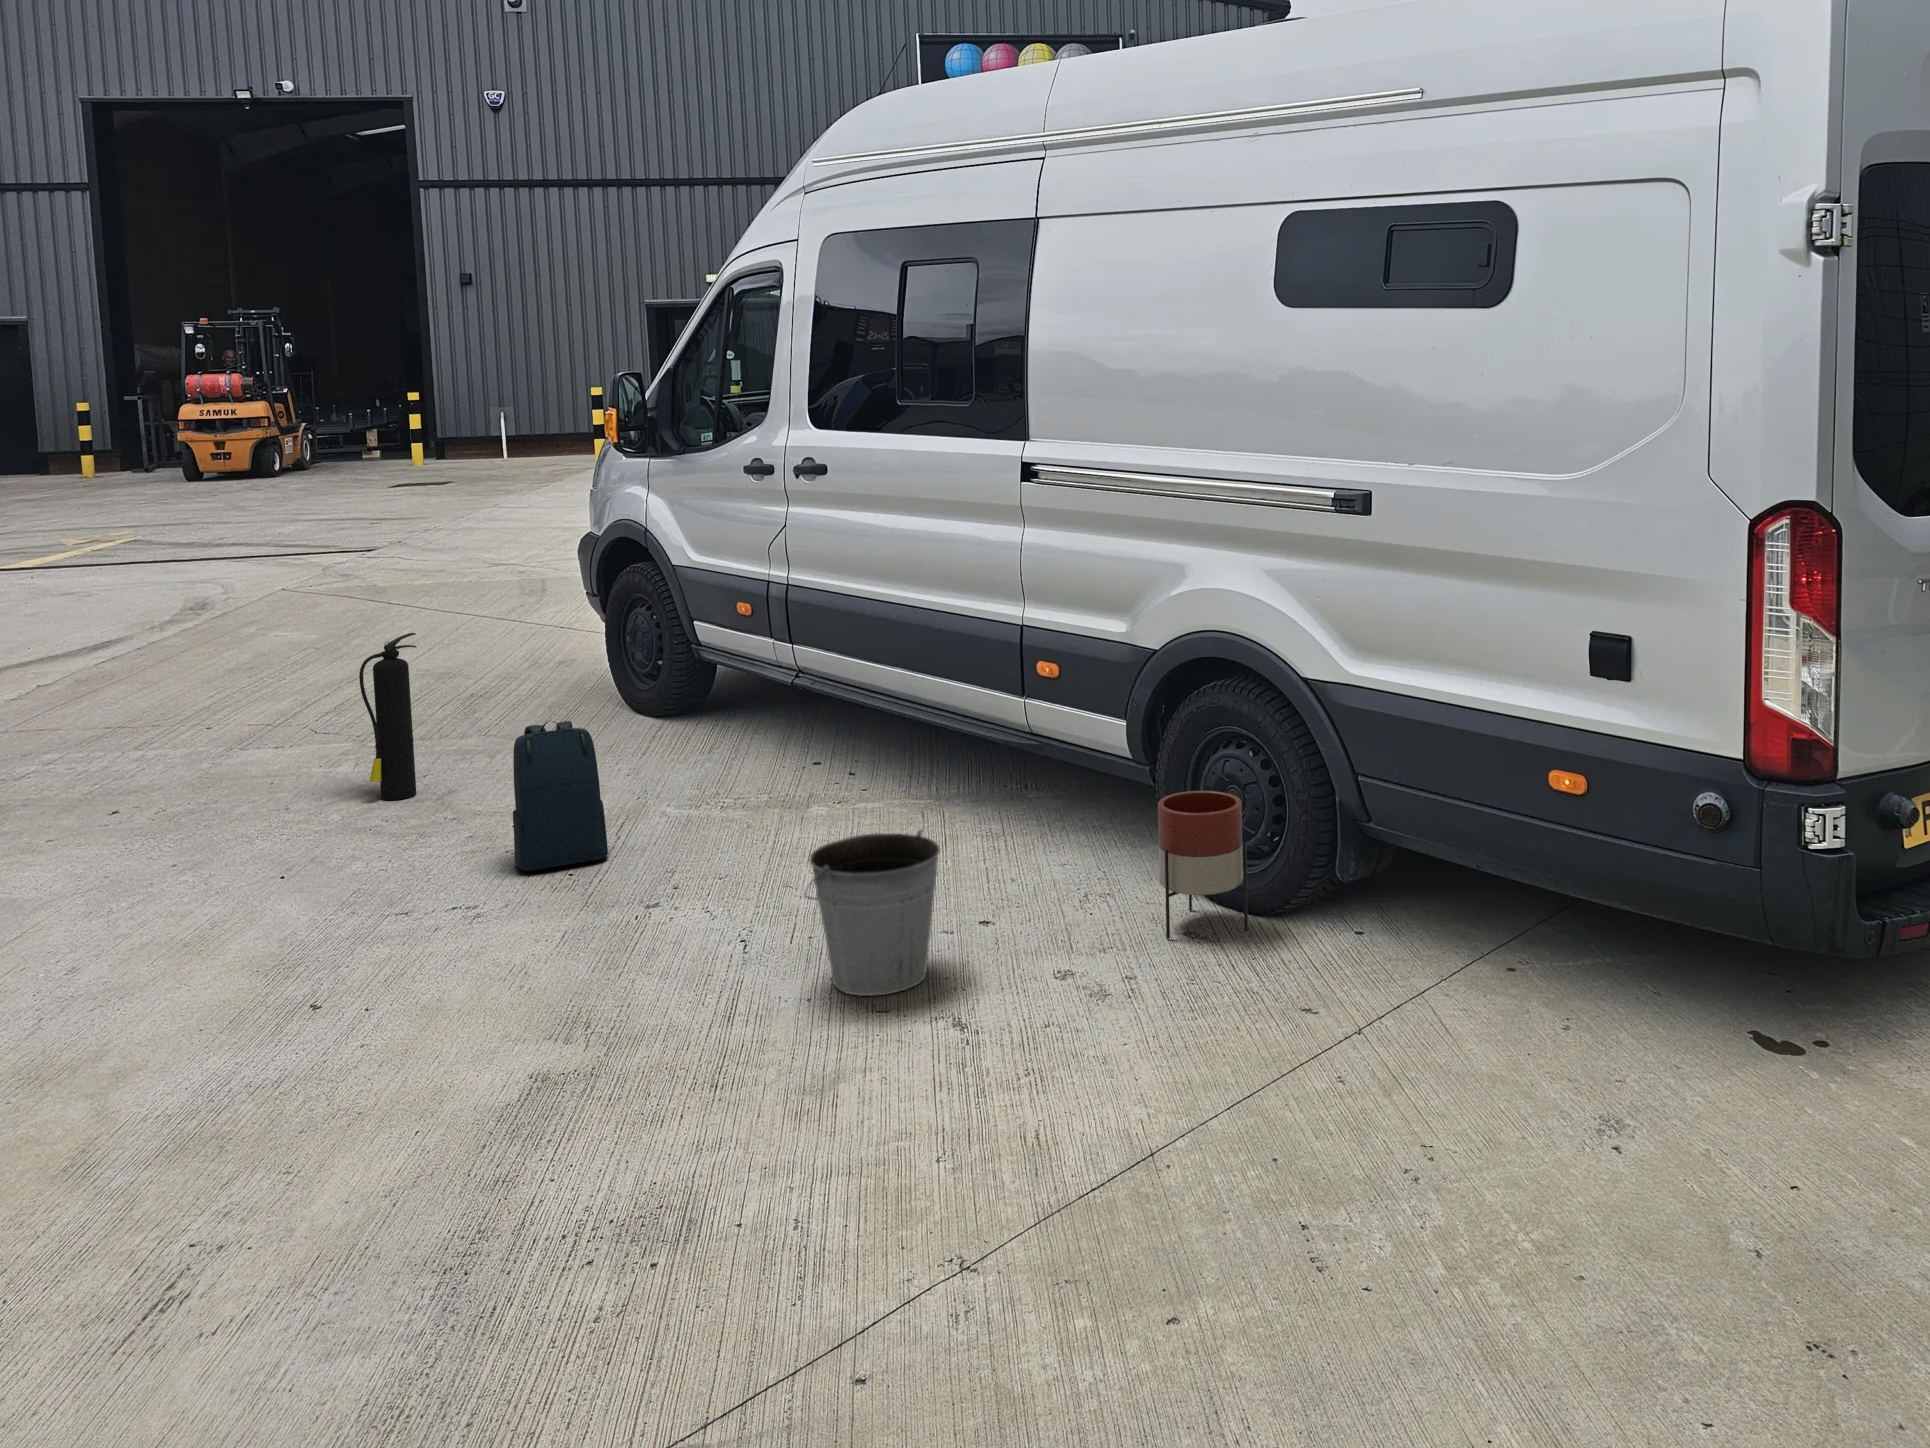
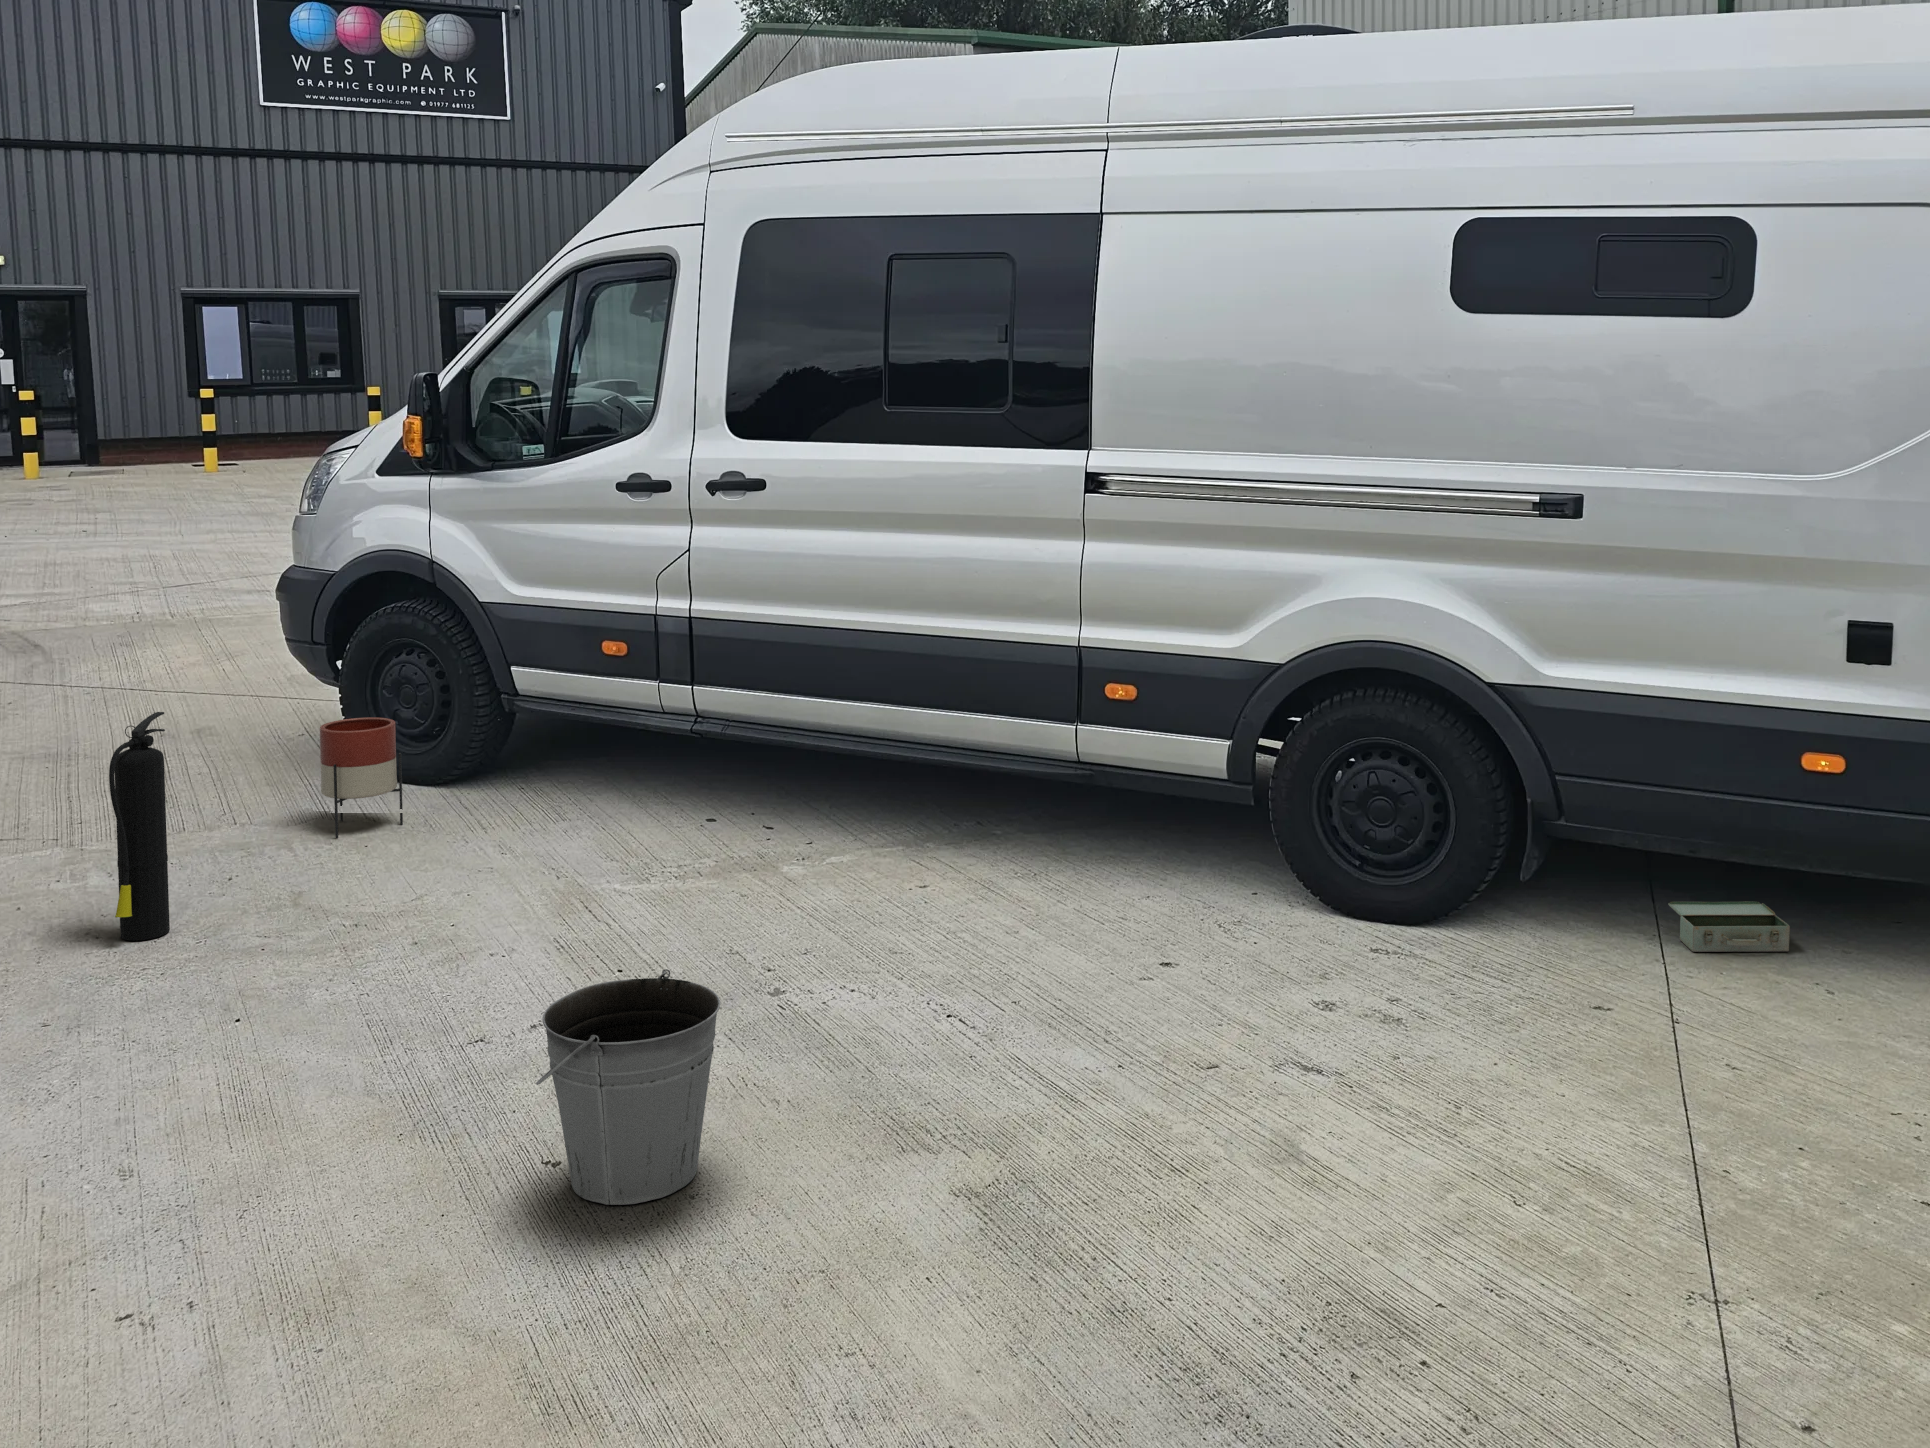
backpack: present [513,721,608,871] -> none [465,803,596,997]
planter: present [1158,791,1248,939] -> present [320,717,403,838]
bucket: present [805,830,940,996] -> present [536,969,720,1205]
toolbox: none [1503,920,1620,988] -> present [1668,901,1790,952]

